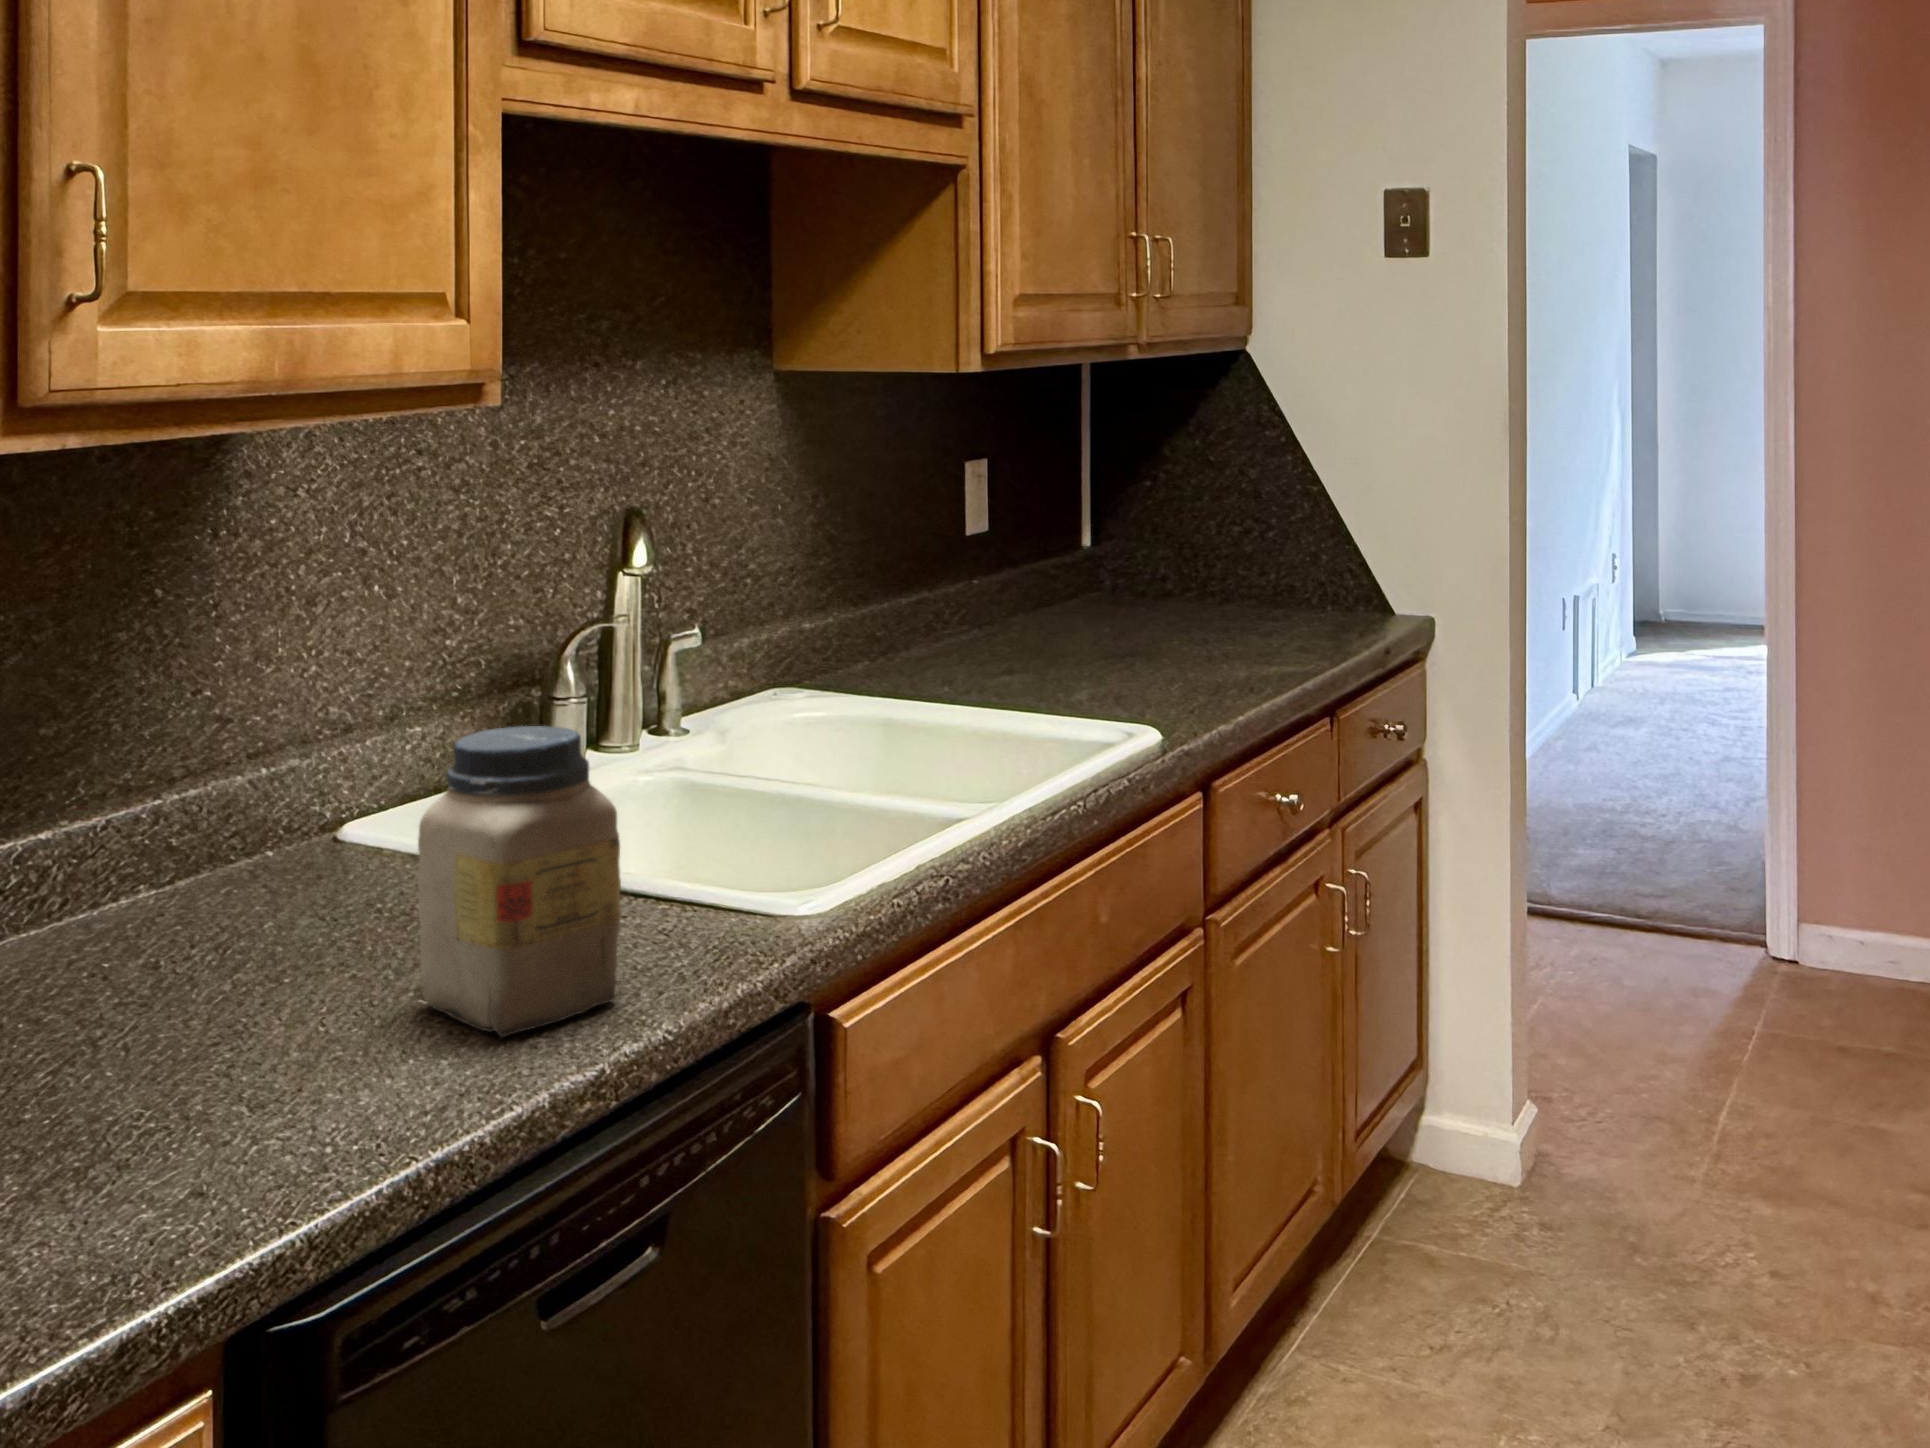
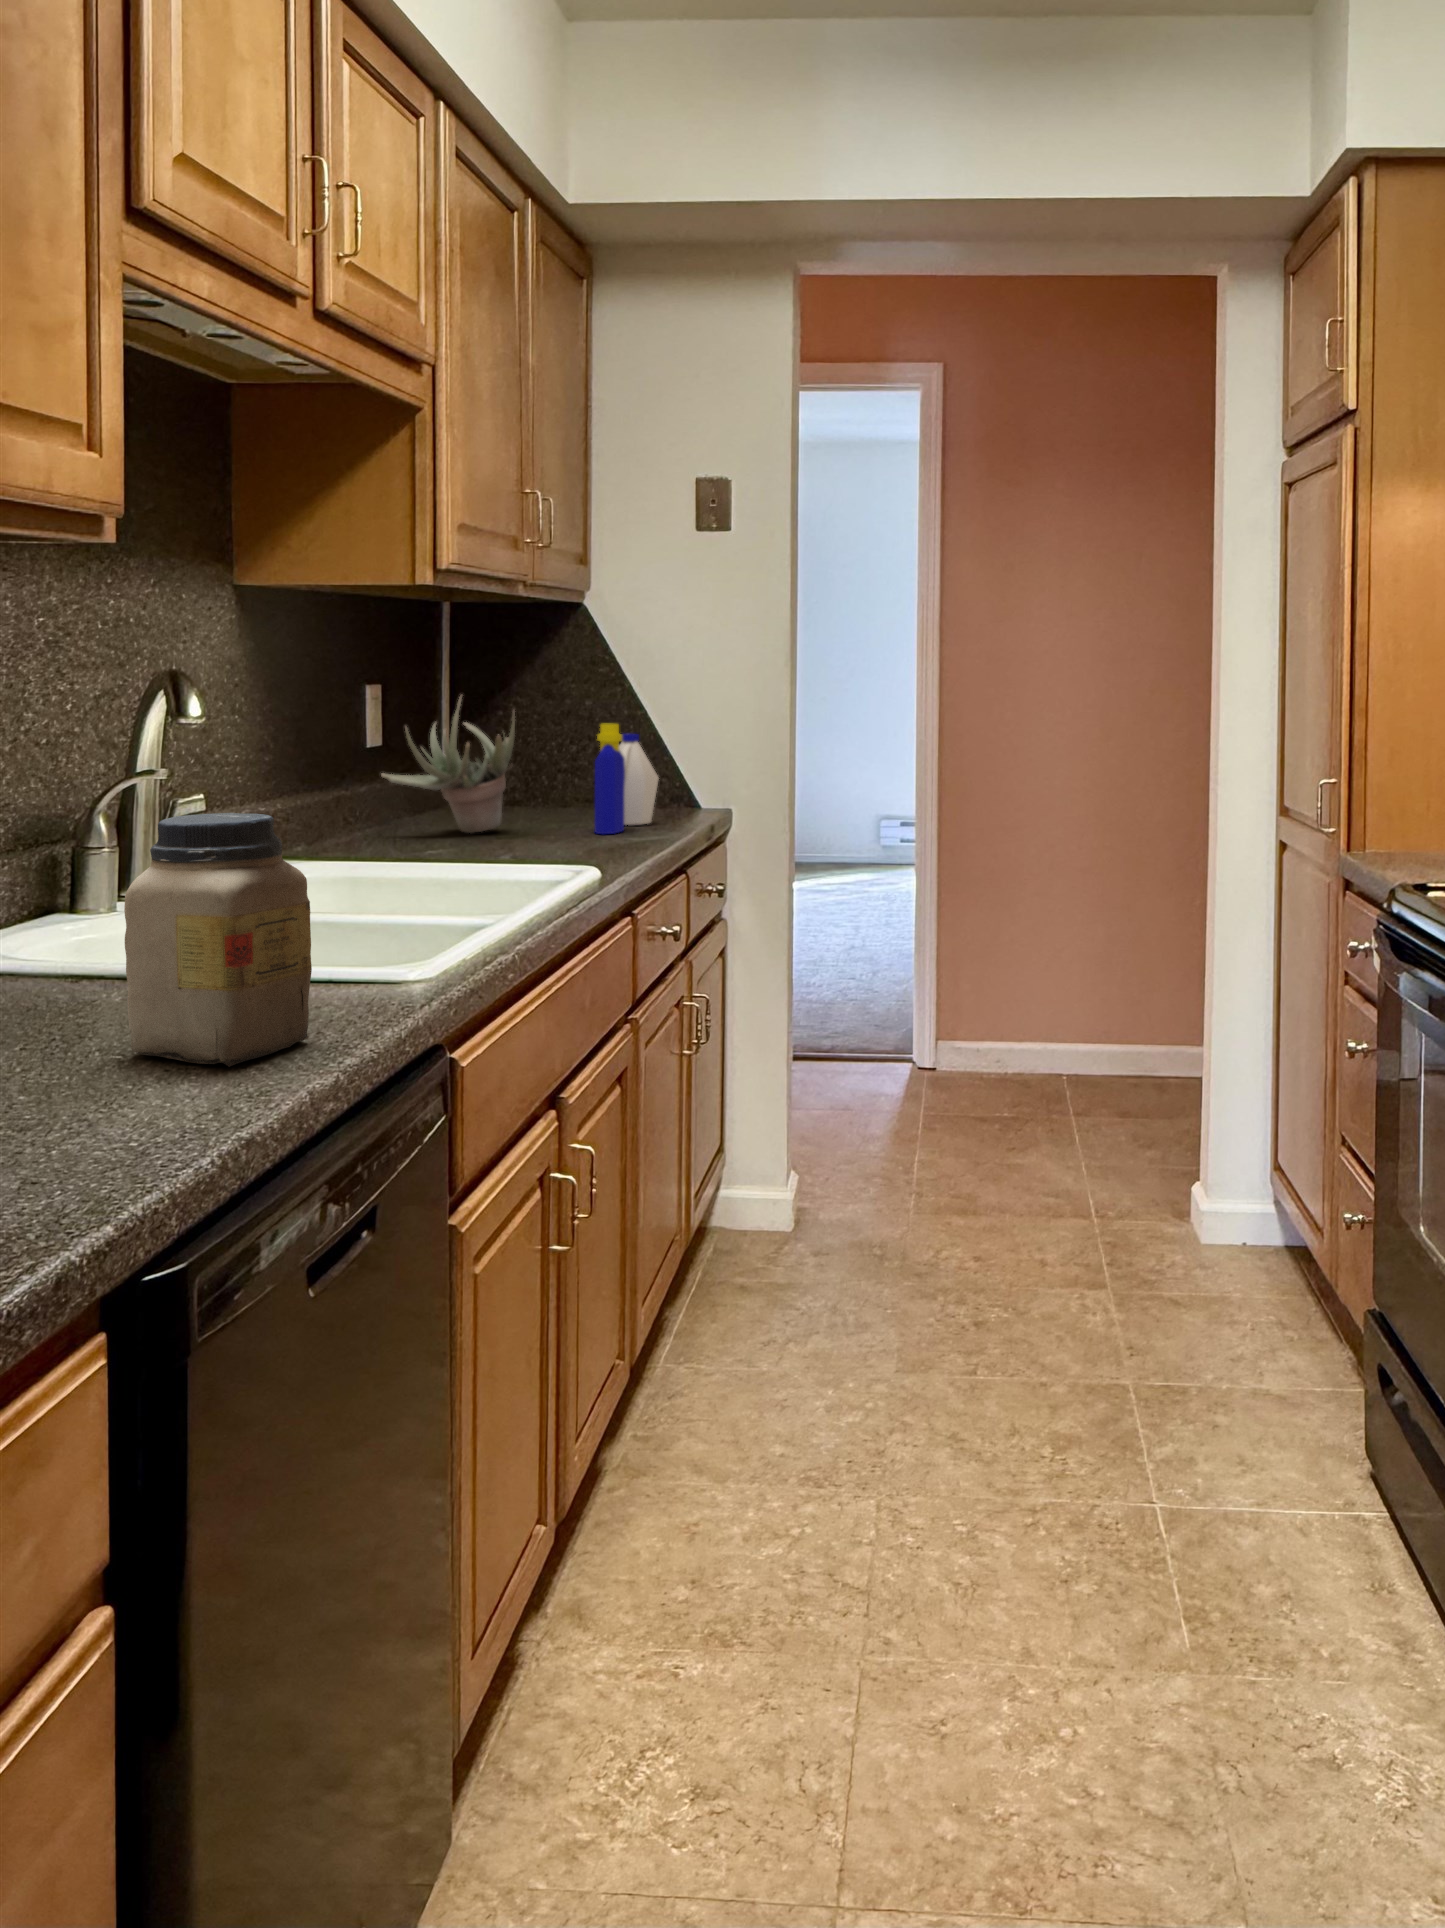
succulent plant: none [965,478,1127,646] -> present [381,695,515,833]
bottle: none [1224,512,1319,655] -> present [595,724,659,834]

